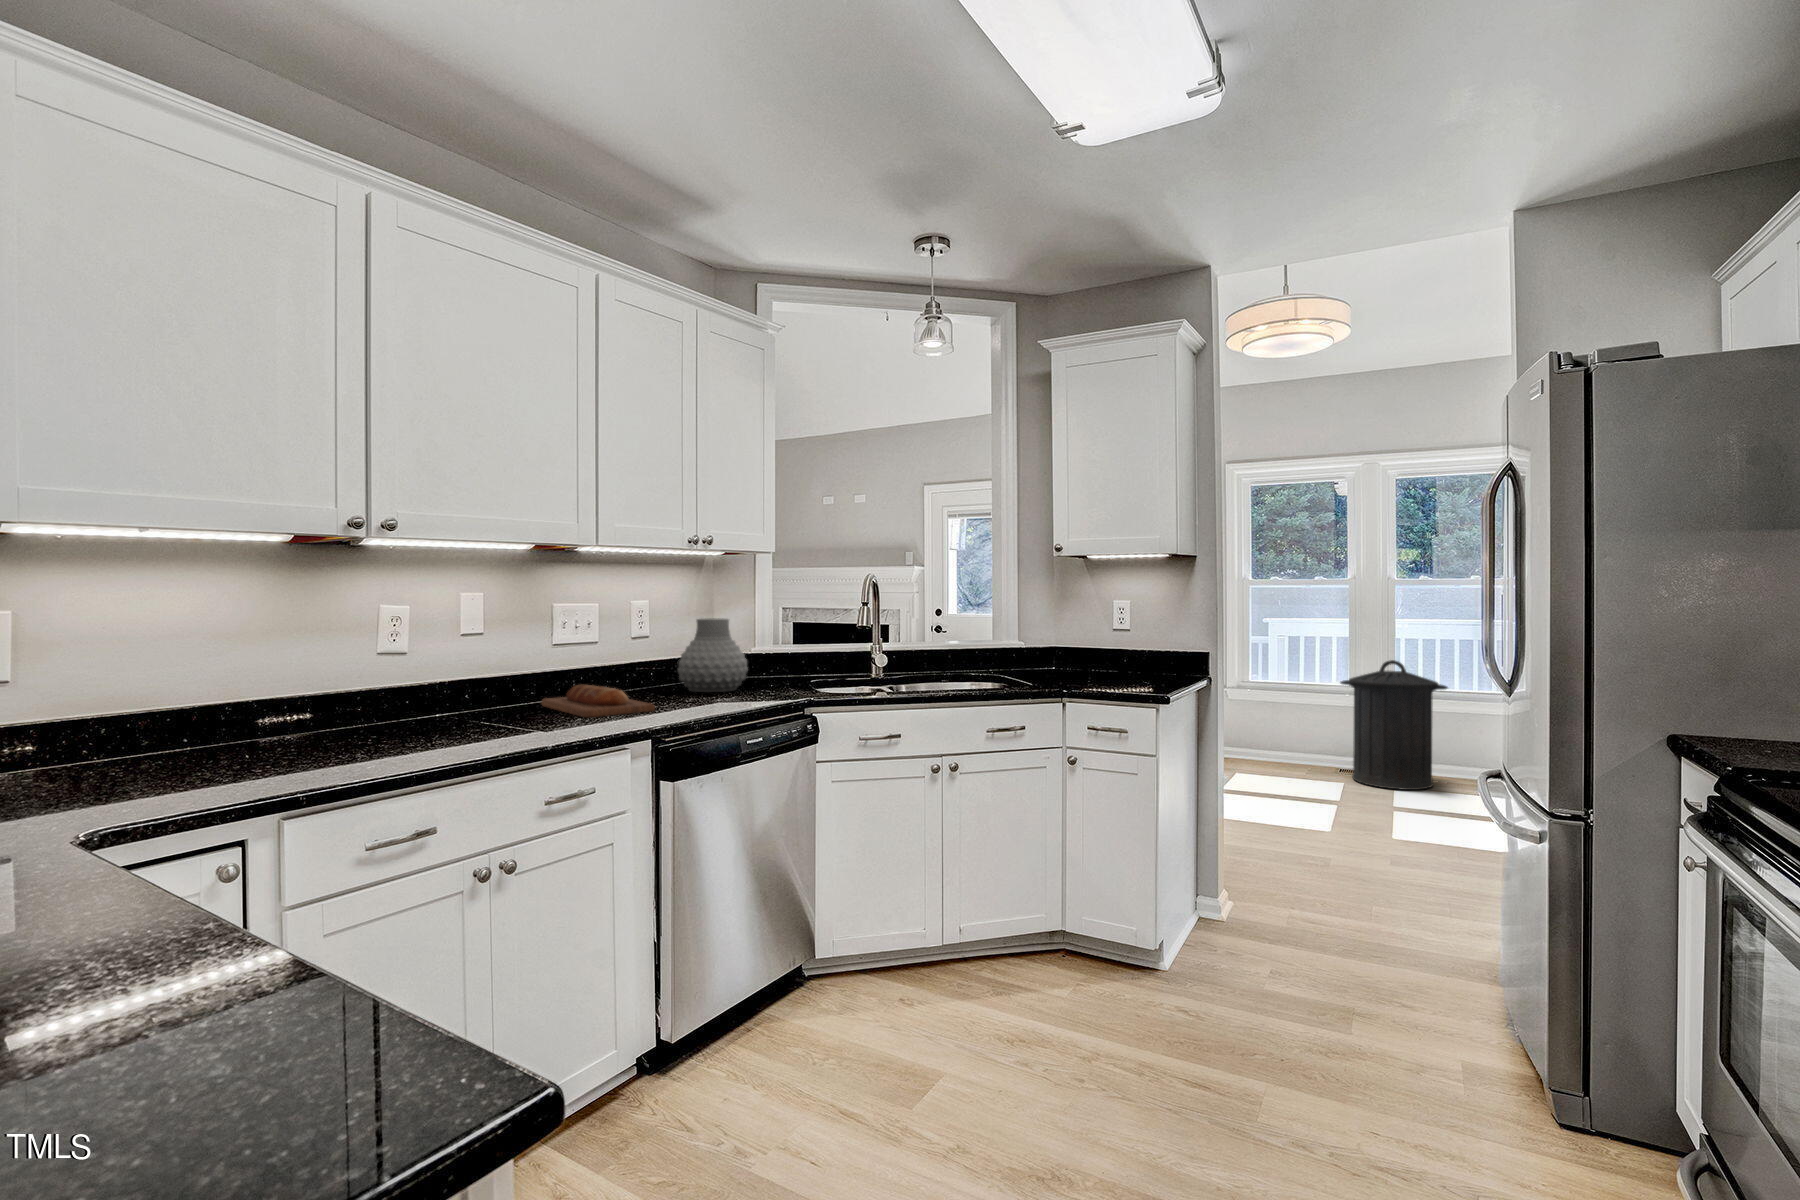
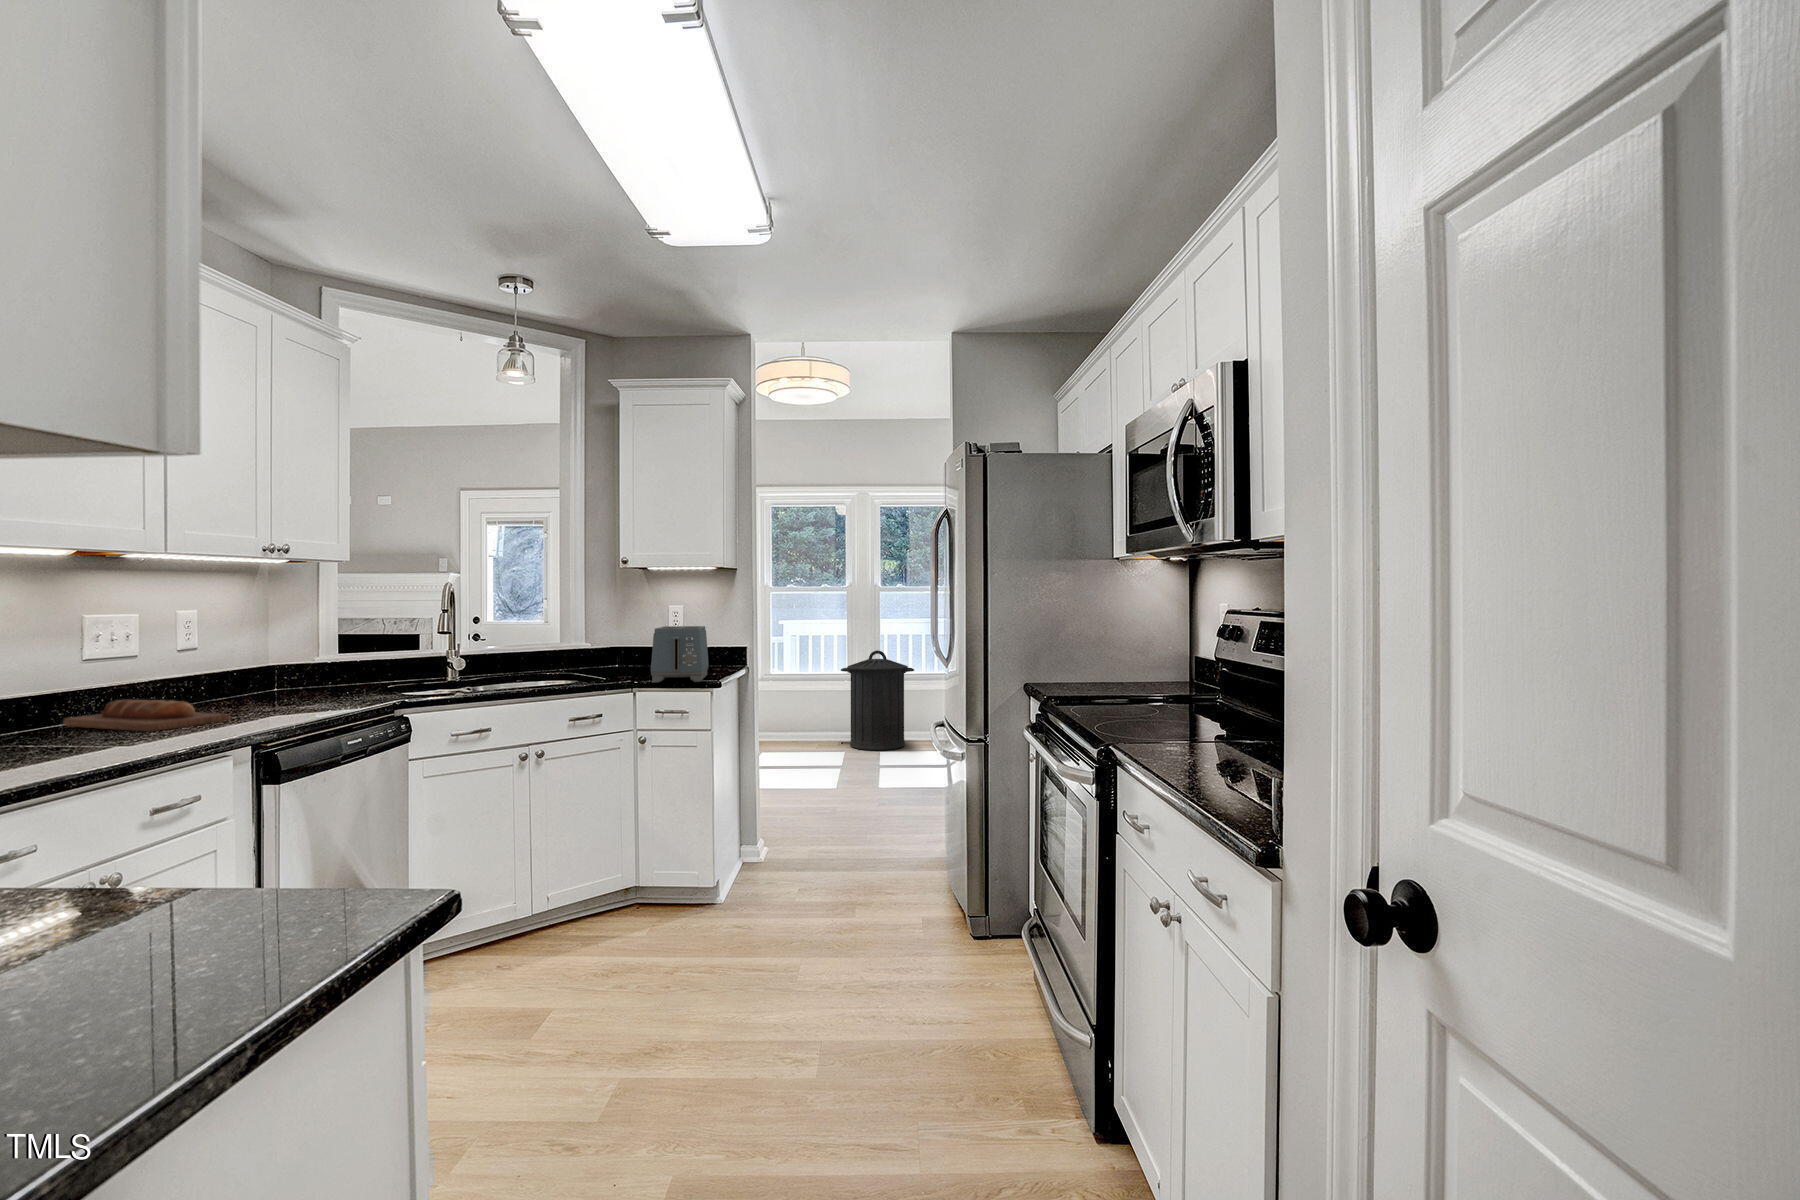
vase: present [678,618,748,692] -> none [223,627,312,703]
toaster: none [1073,625,1149,696] -> present [651,626,709,683]

